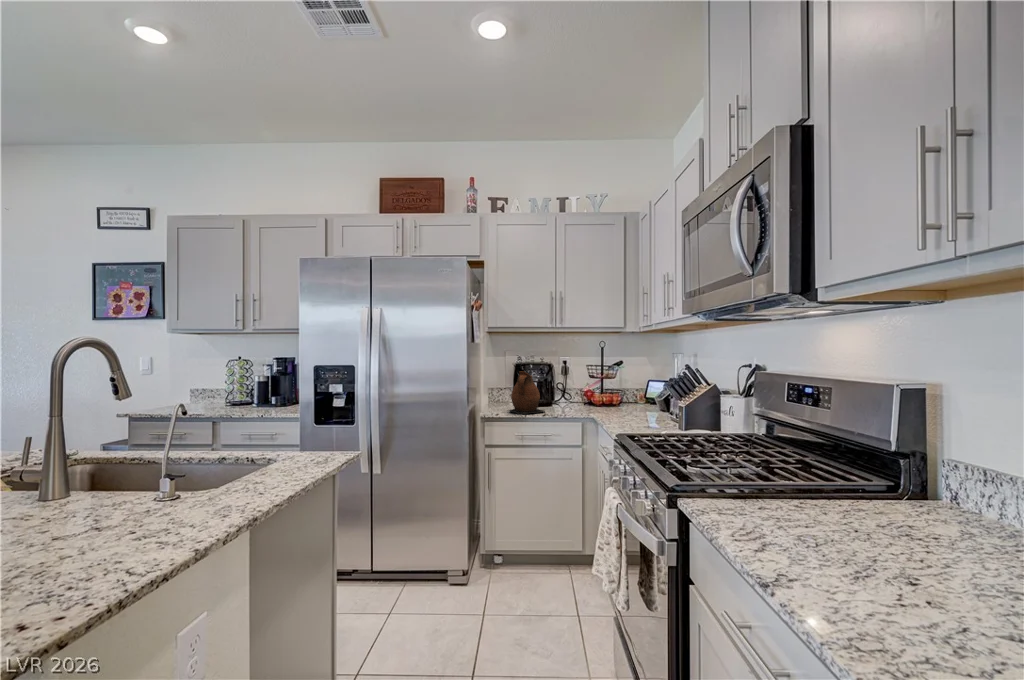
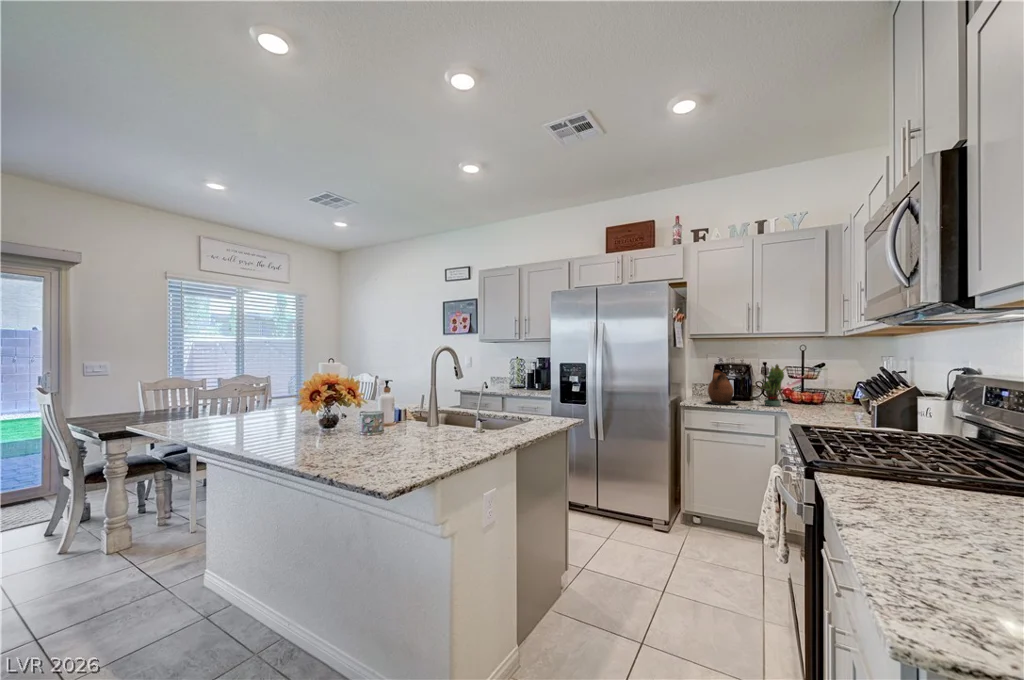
potted plant: none [563,363,593,411] -> present [760,364,787,406]

